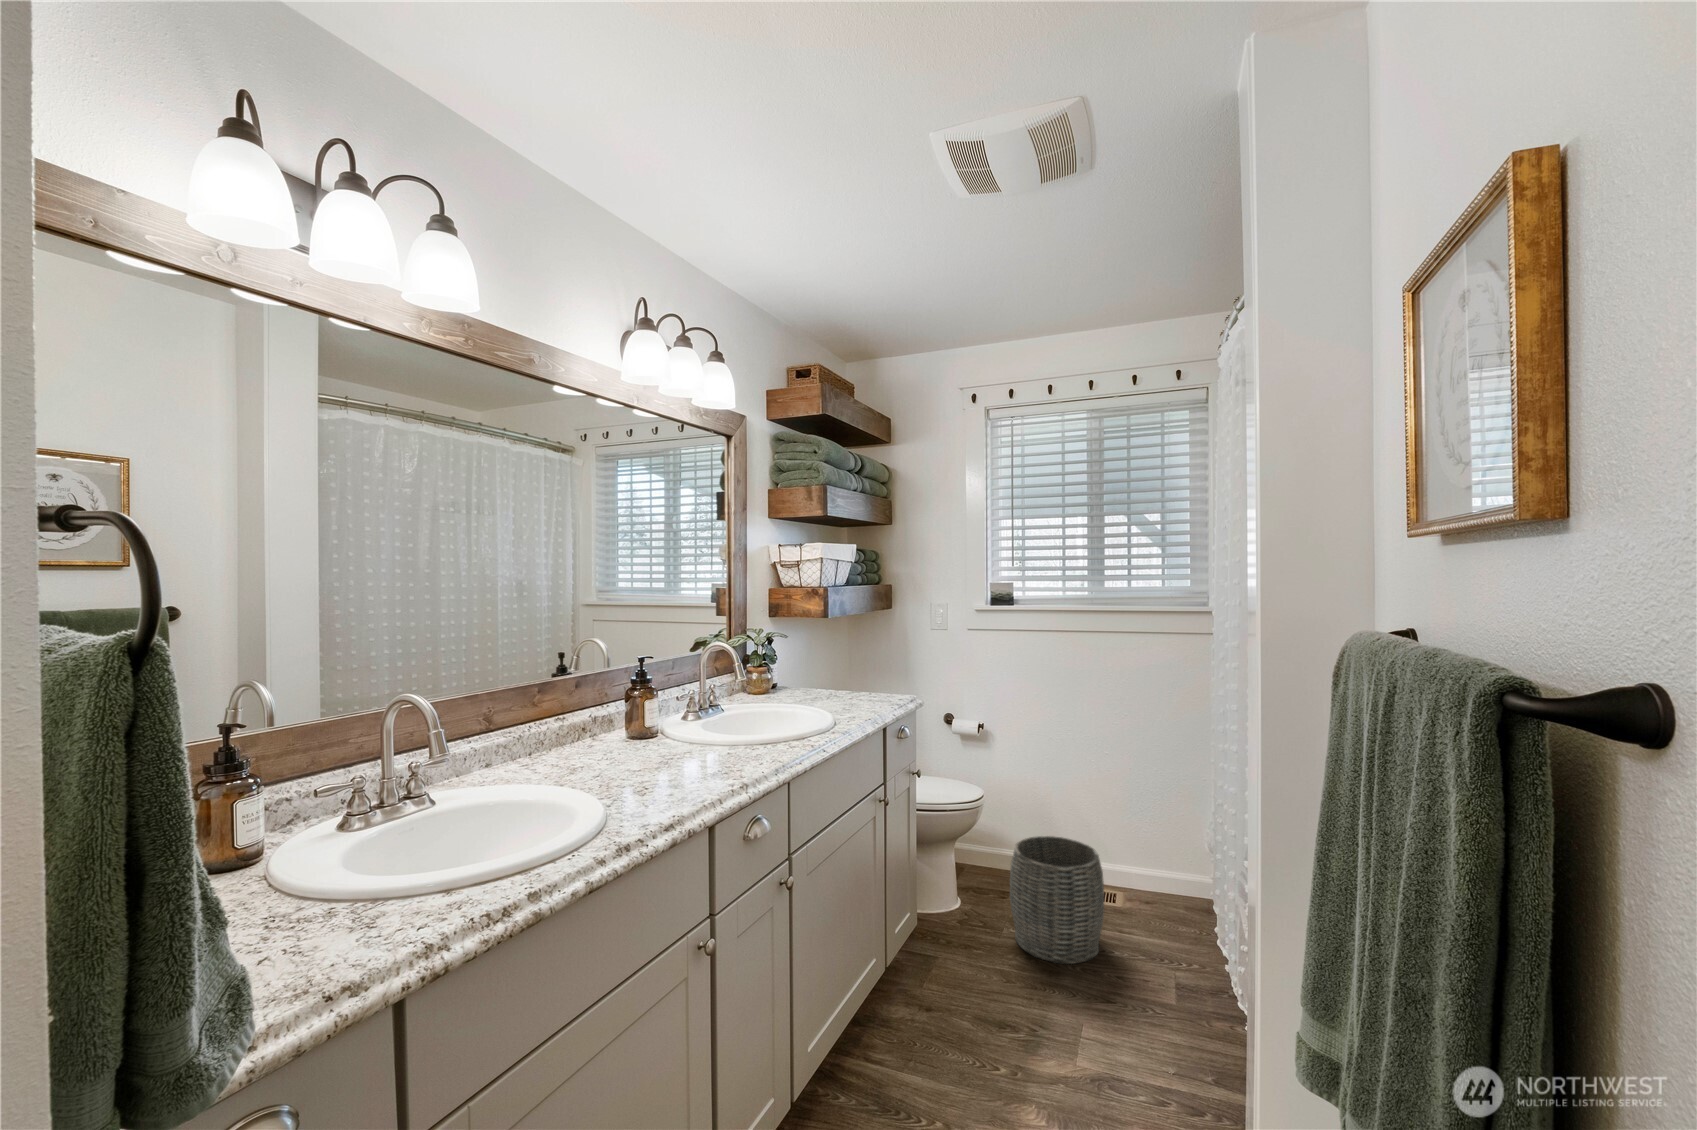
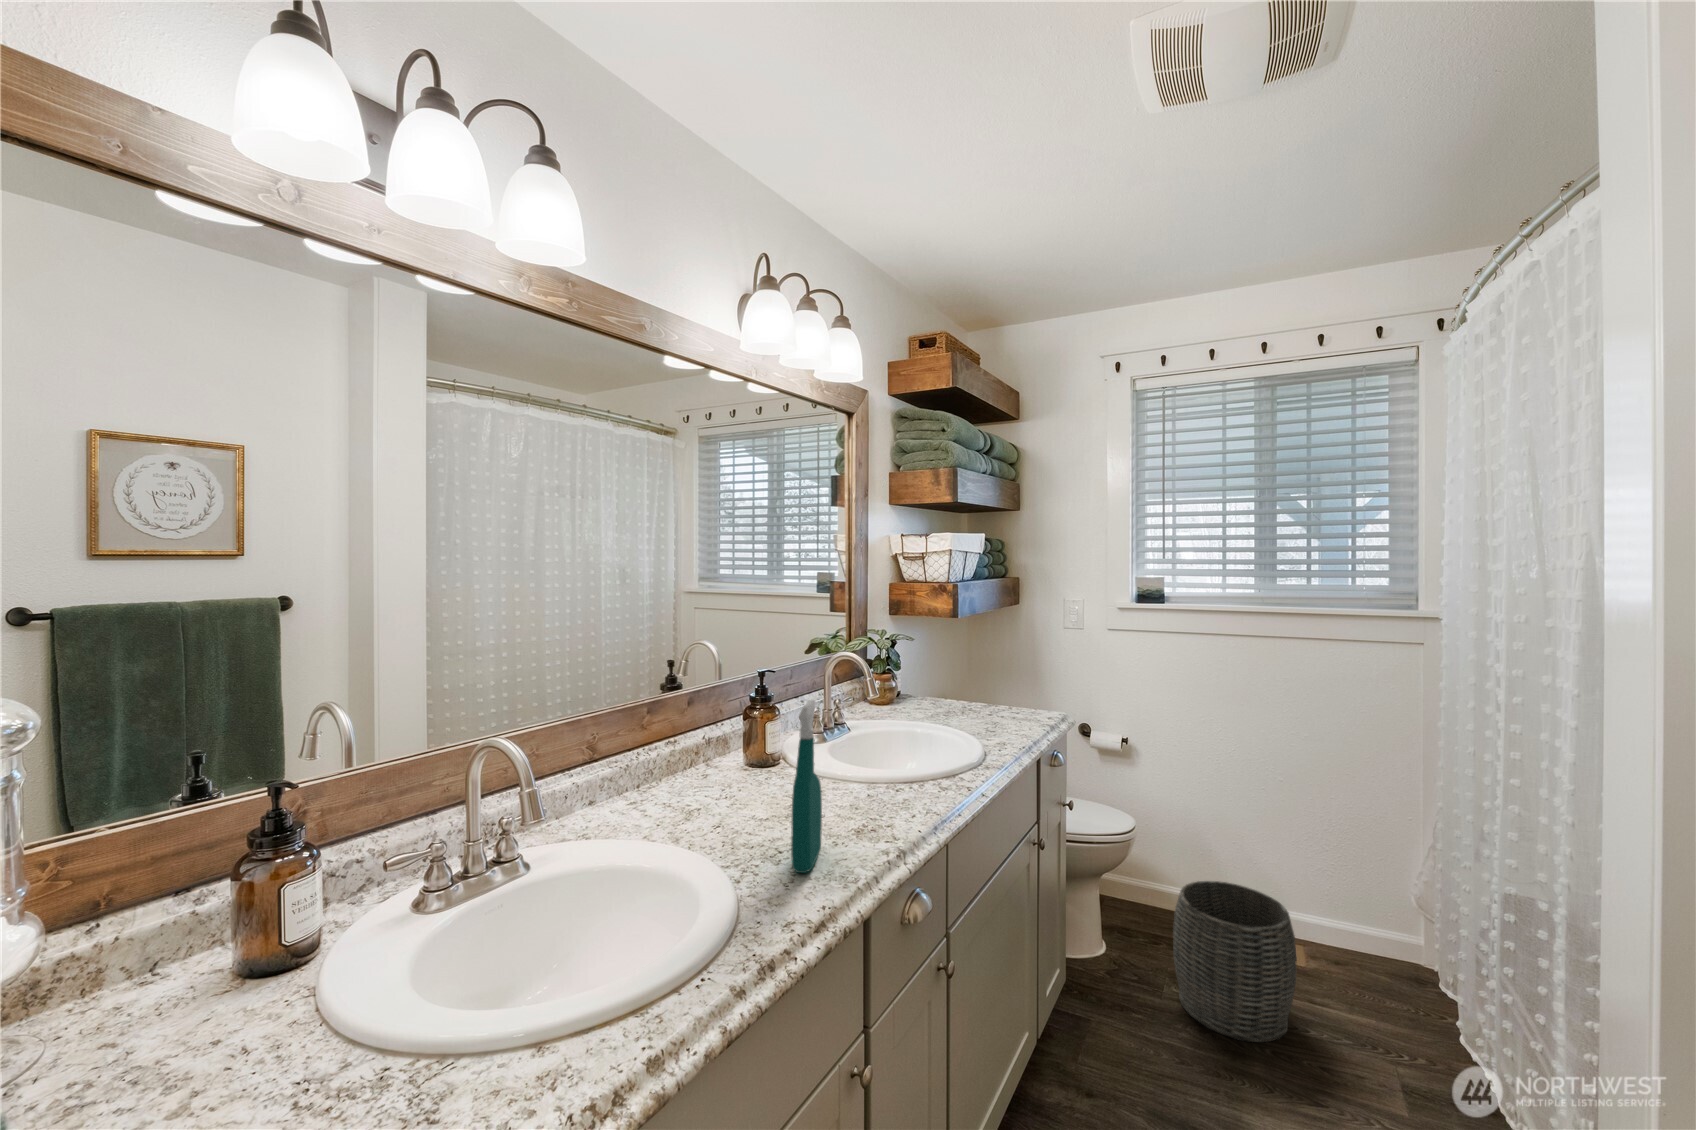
spray bottle: none [653,665,681,799] -> present [791,700,822,873]

